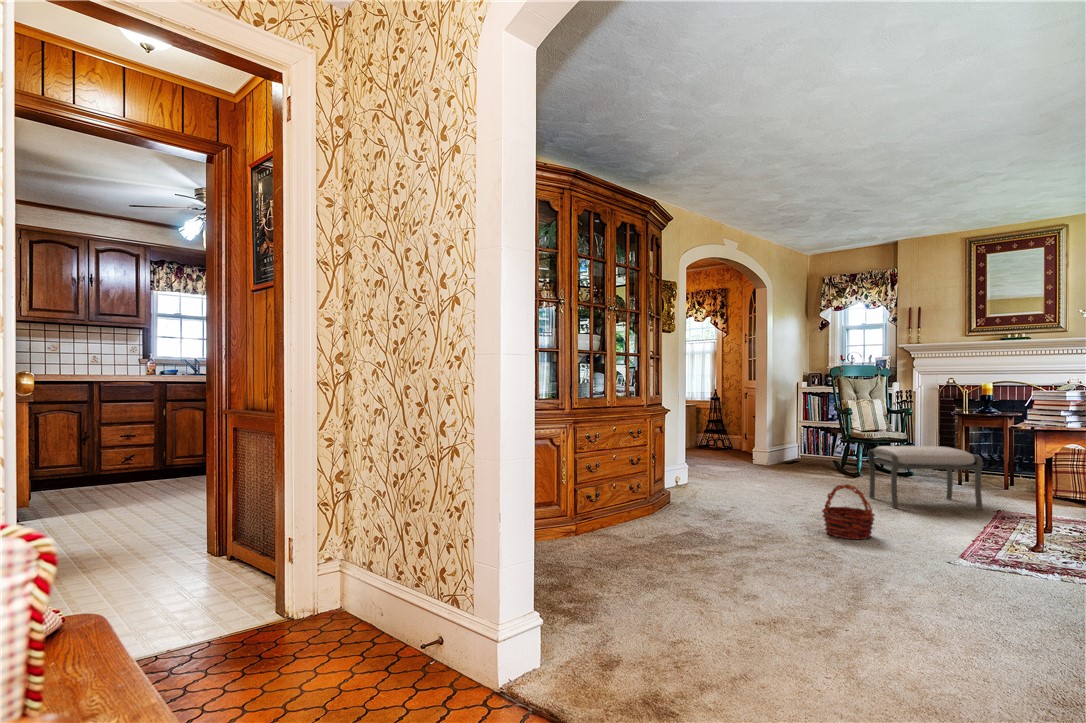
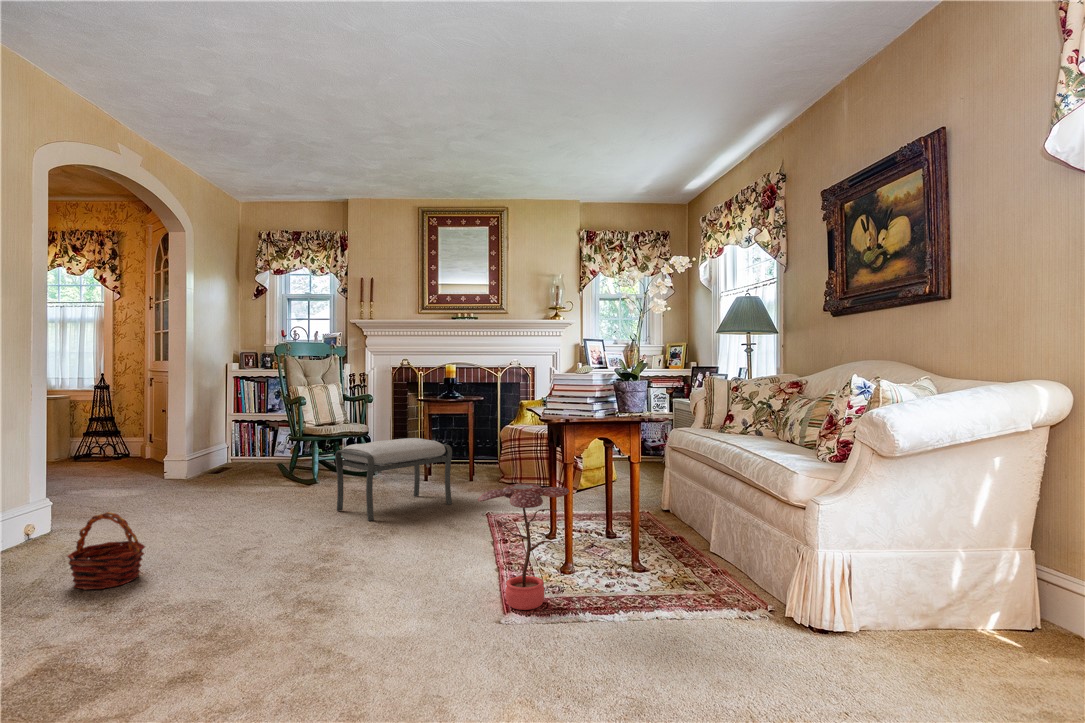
potted plant: none [954,480,1052,586] -> present [478,484,569,610]
basket: present [822,484,875,539] -> present [67,512,145,590]

